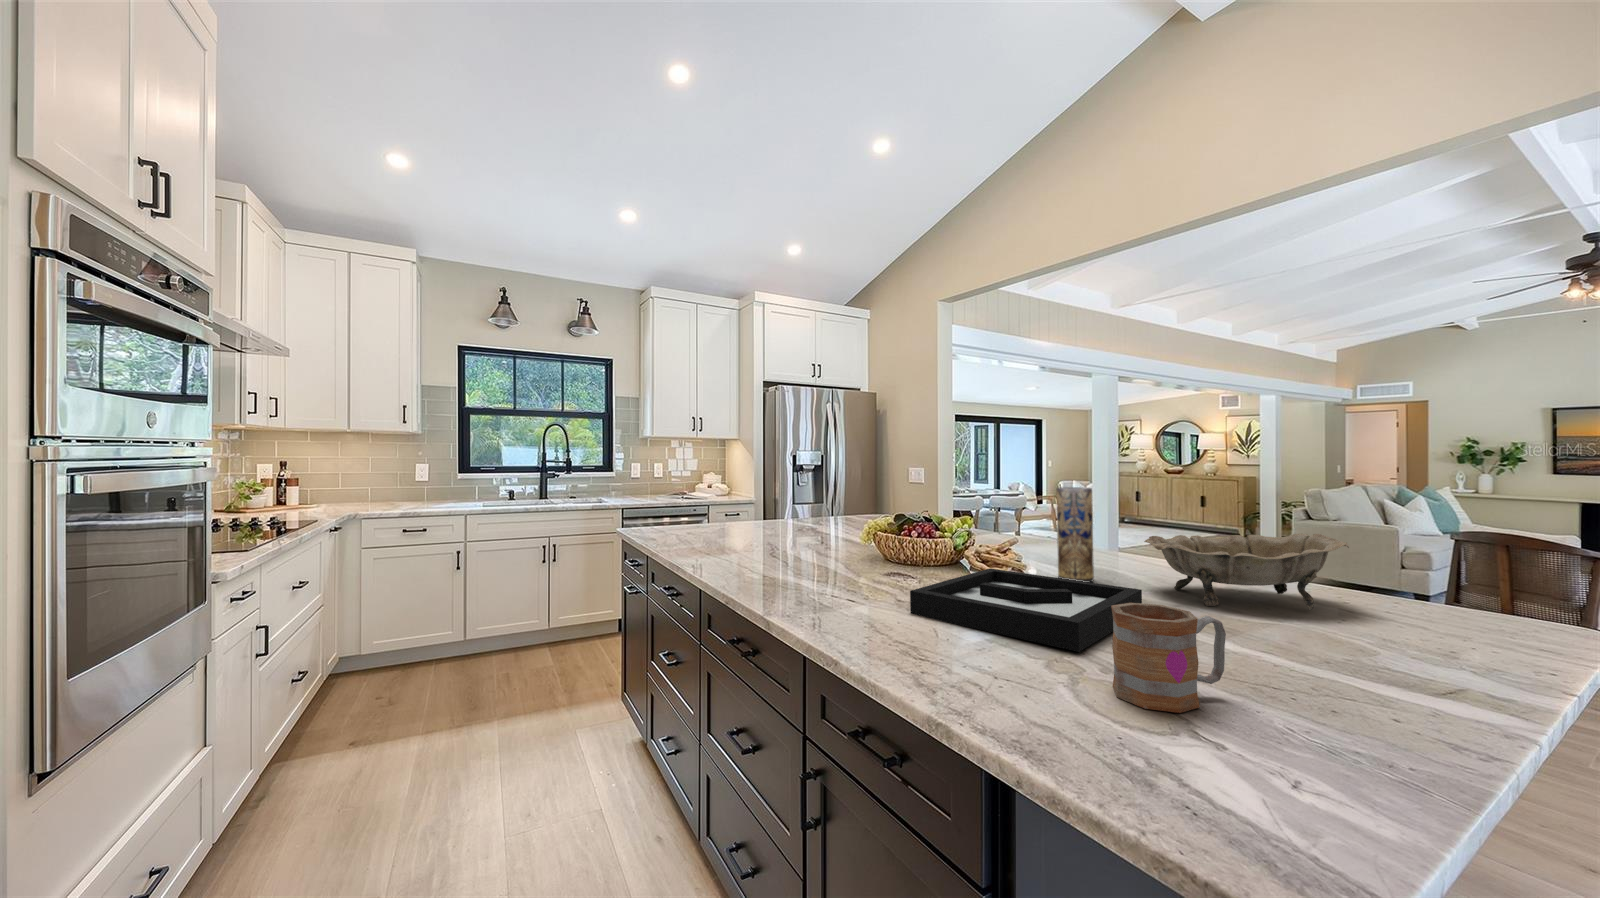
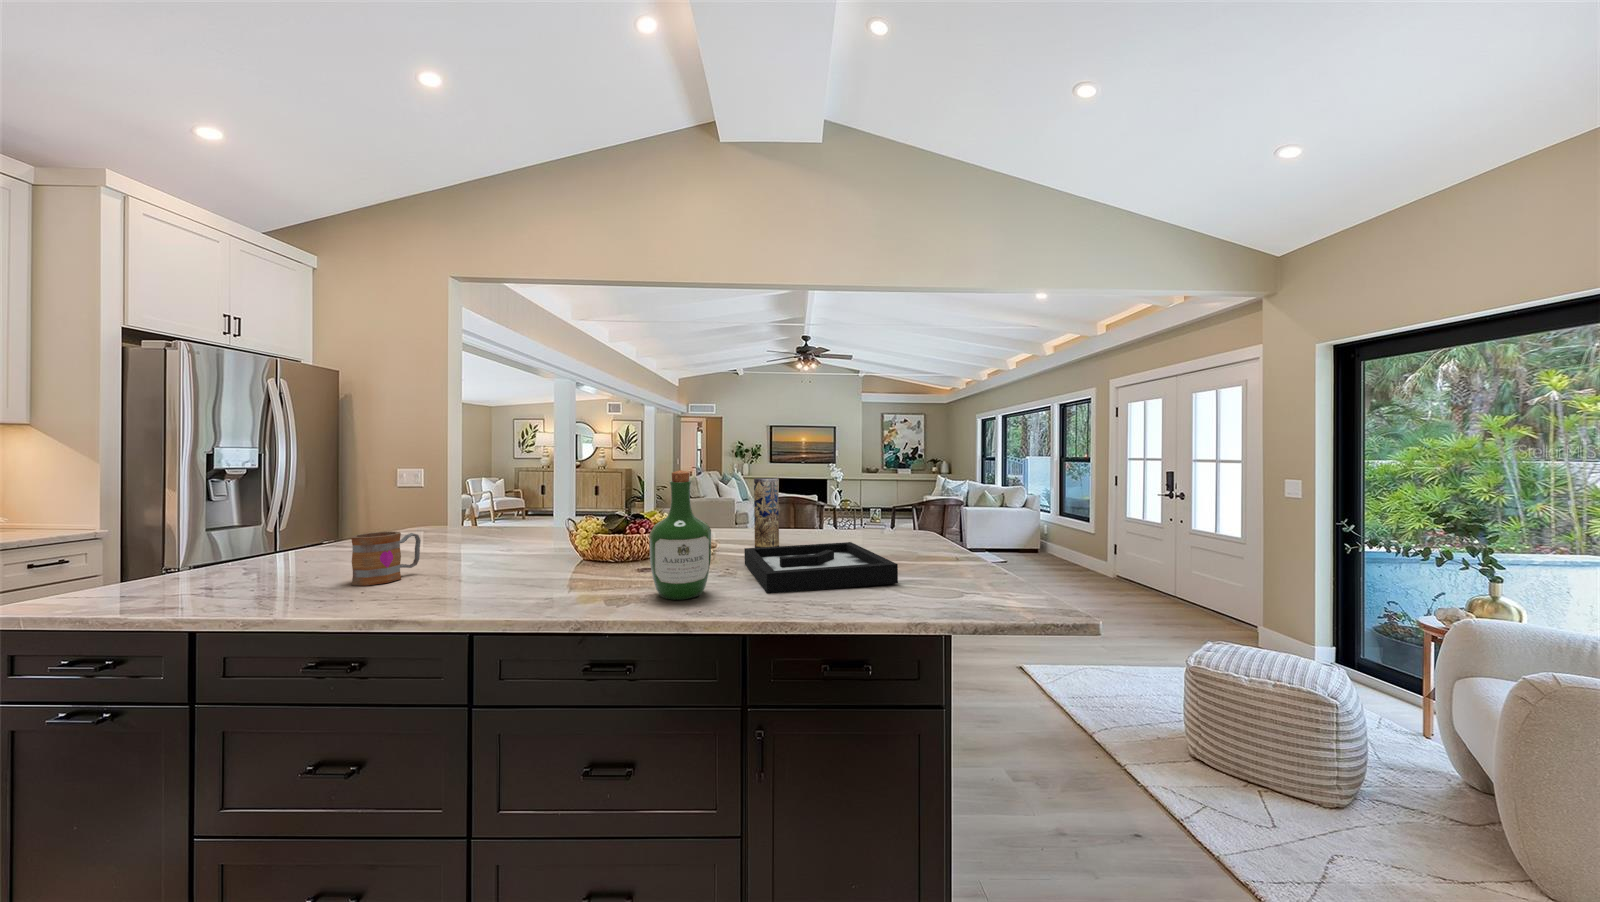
wine bottle: none [817,471,877,597] -> present [649,470,711,600]
decorative bowl: present [1144,534,1349,610] -> none [806,498,894,547]
mug: present [1111,603,1226,713] -> present [351,532,421,586]

